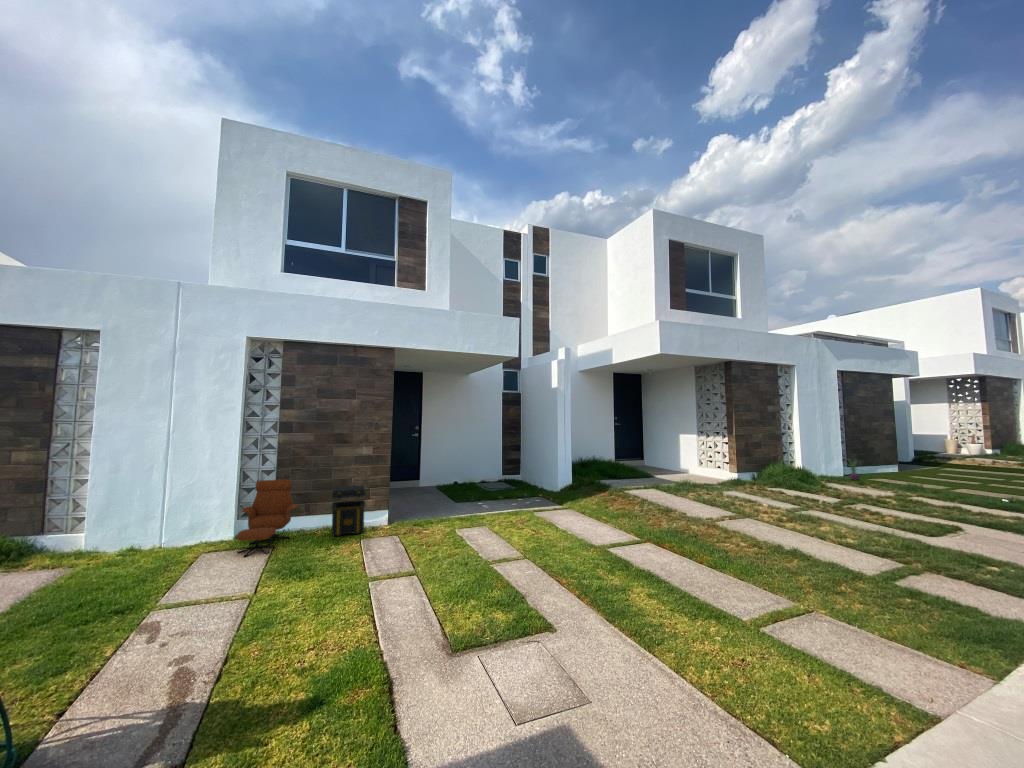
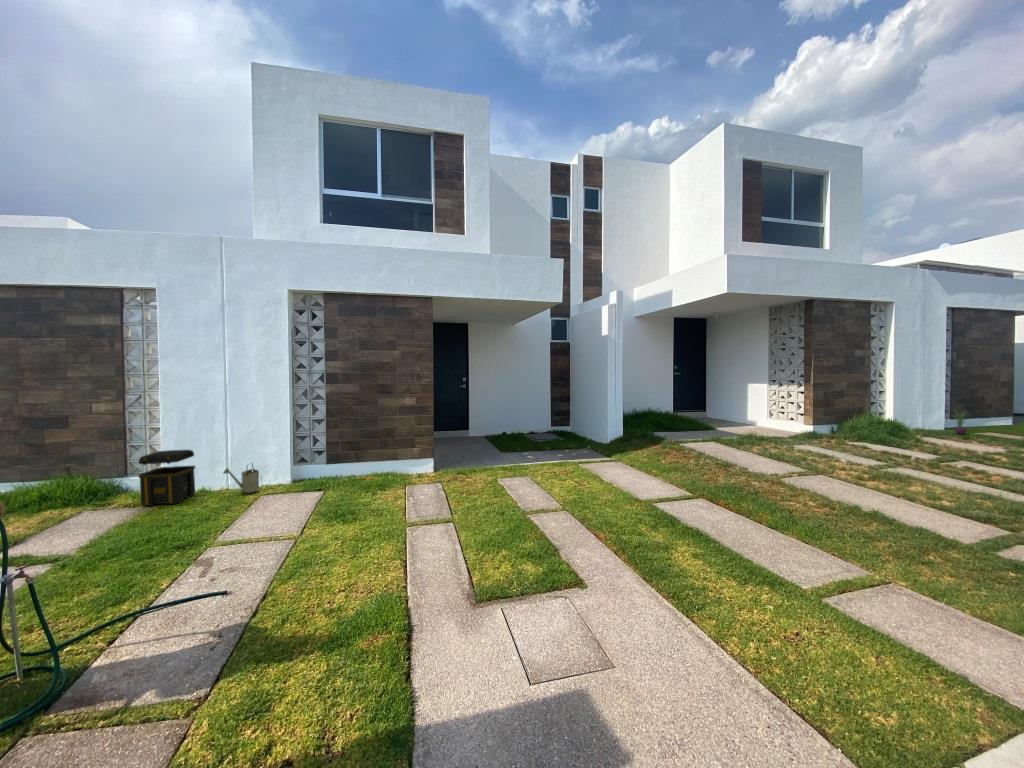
lounge chair: present [237,479,298,557] -> none [289,429,345,501]
toolbox: present [332,486,366,536] -> present [139,450,195,506]
watering can: none [159,517,204,552] -> present [224,464,259,494]

